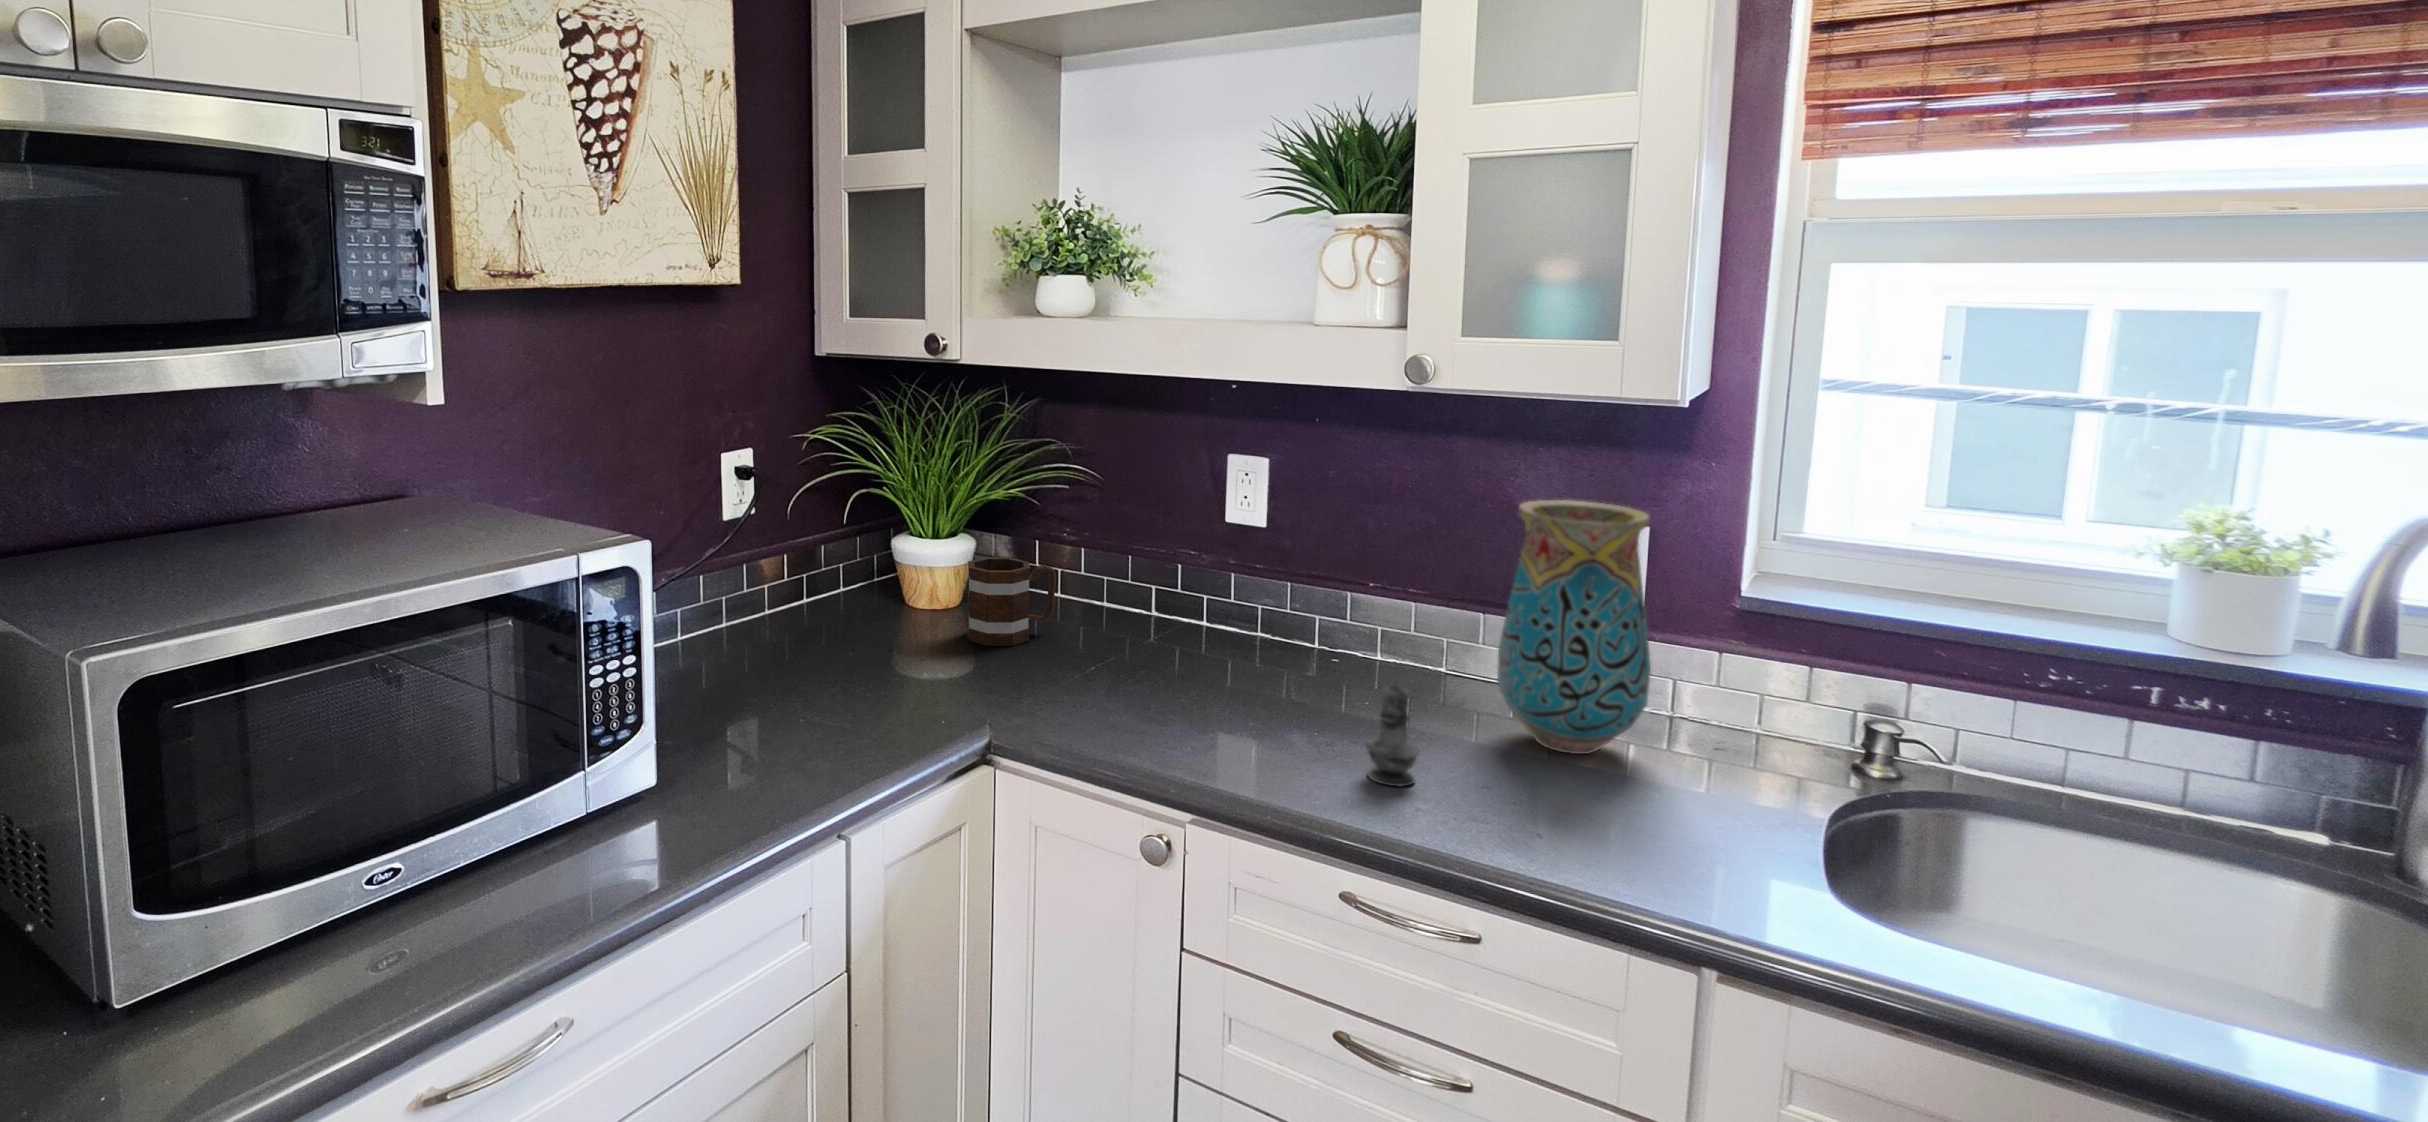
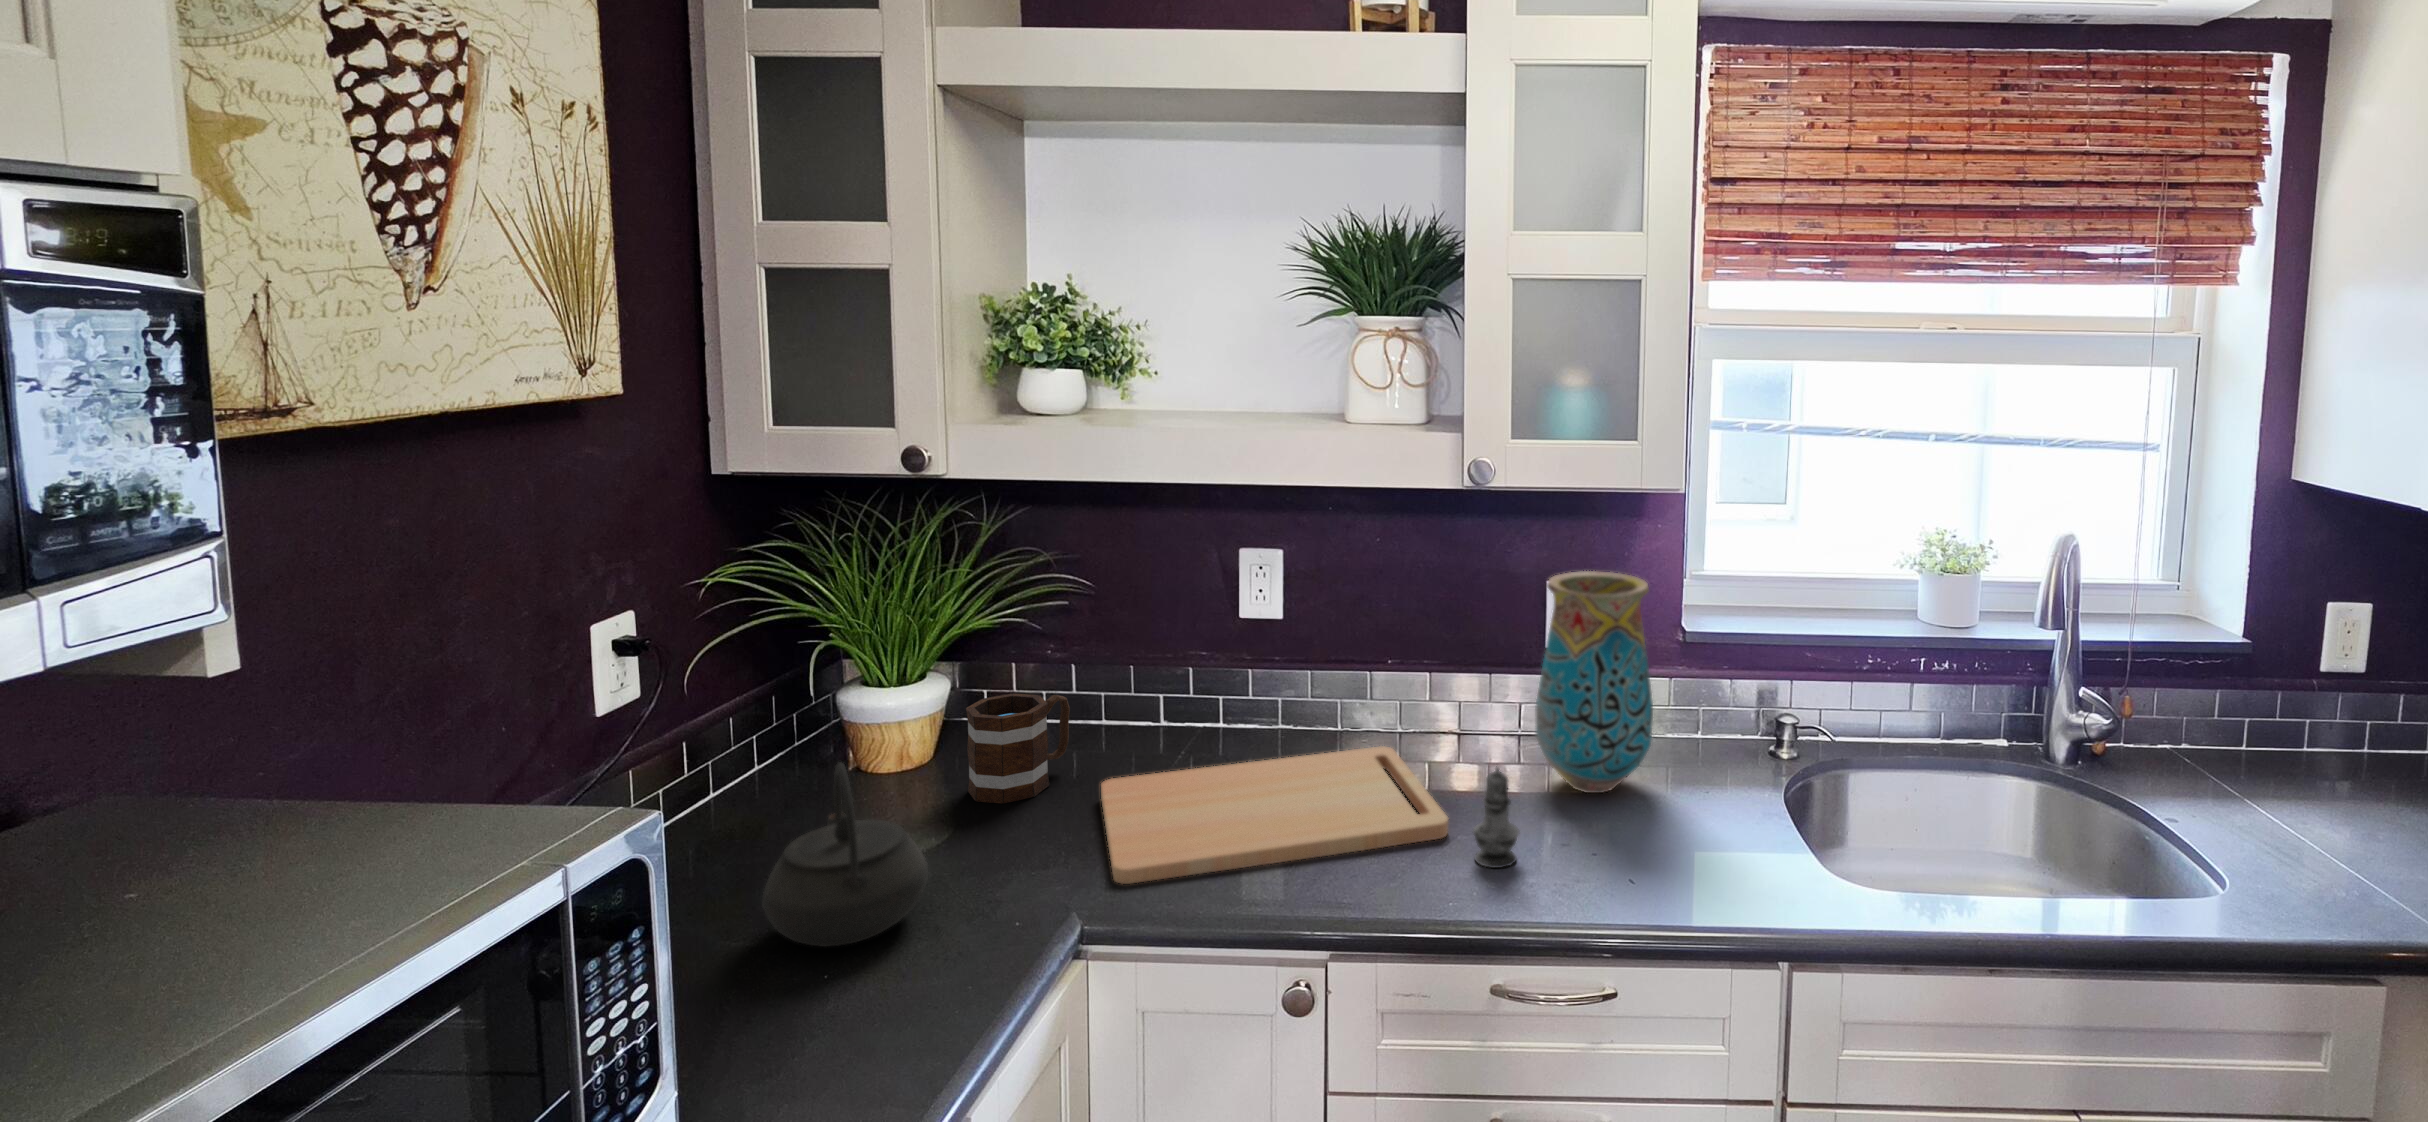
kettle: none [770,566,886,705] -> present [762,763,928,946]
cutting board: none [1029,642,1360,750] -> present [1101,746,1448,884]

